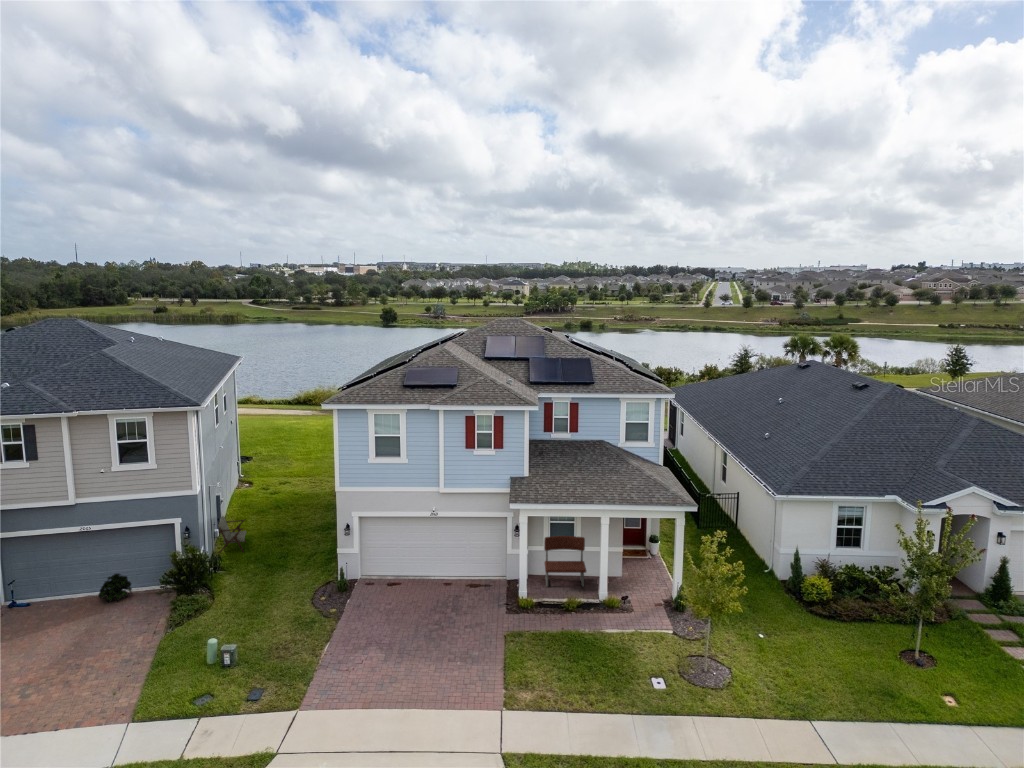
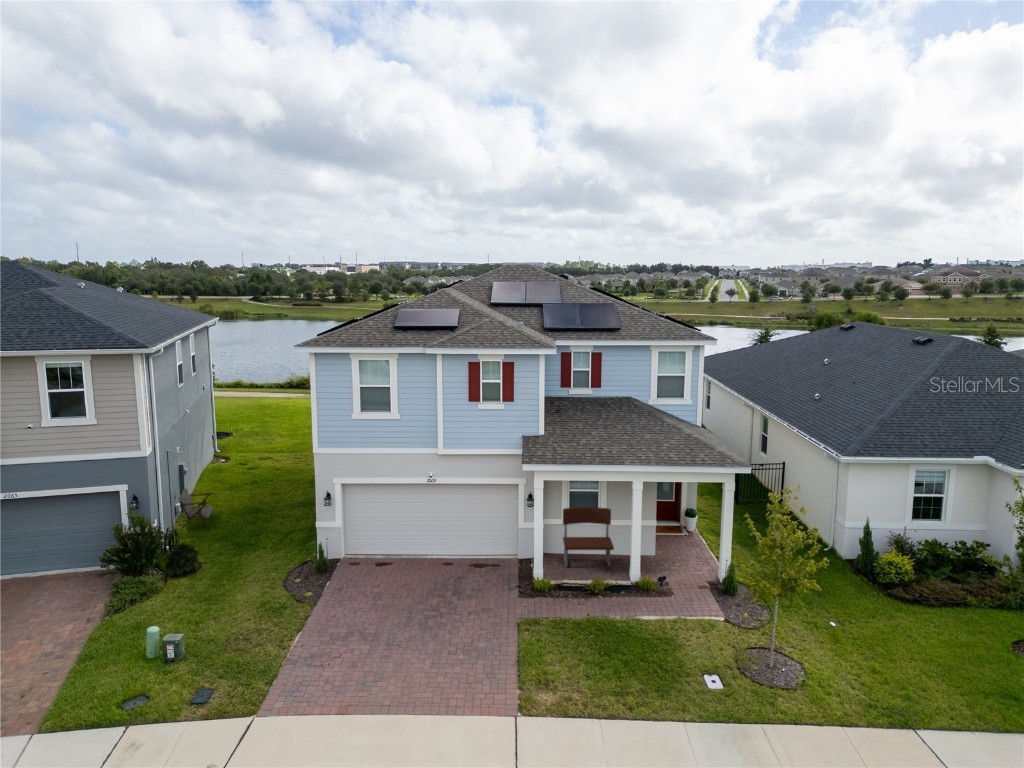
potted plant: present [98,574,132,602] -> present [164,543,202,576]

